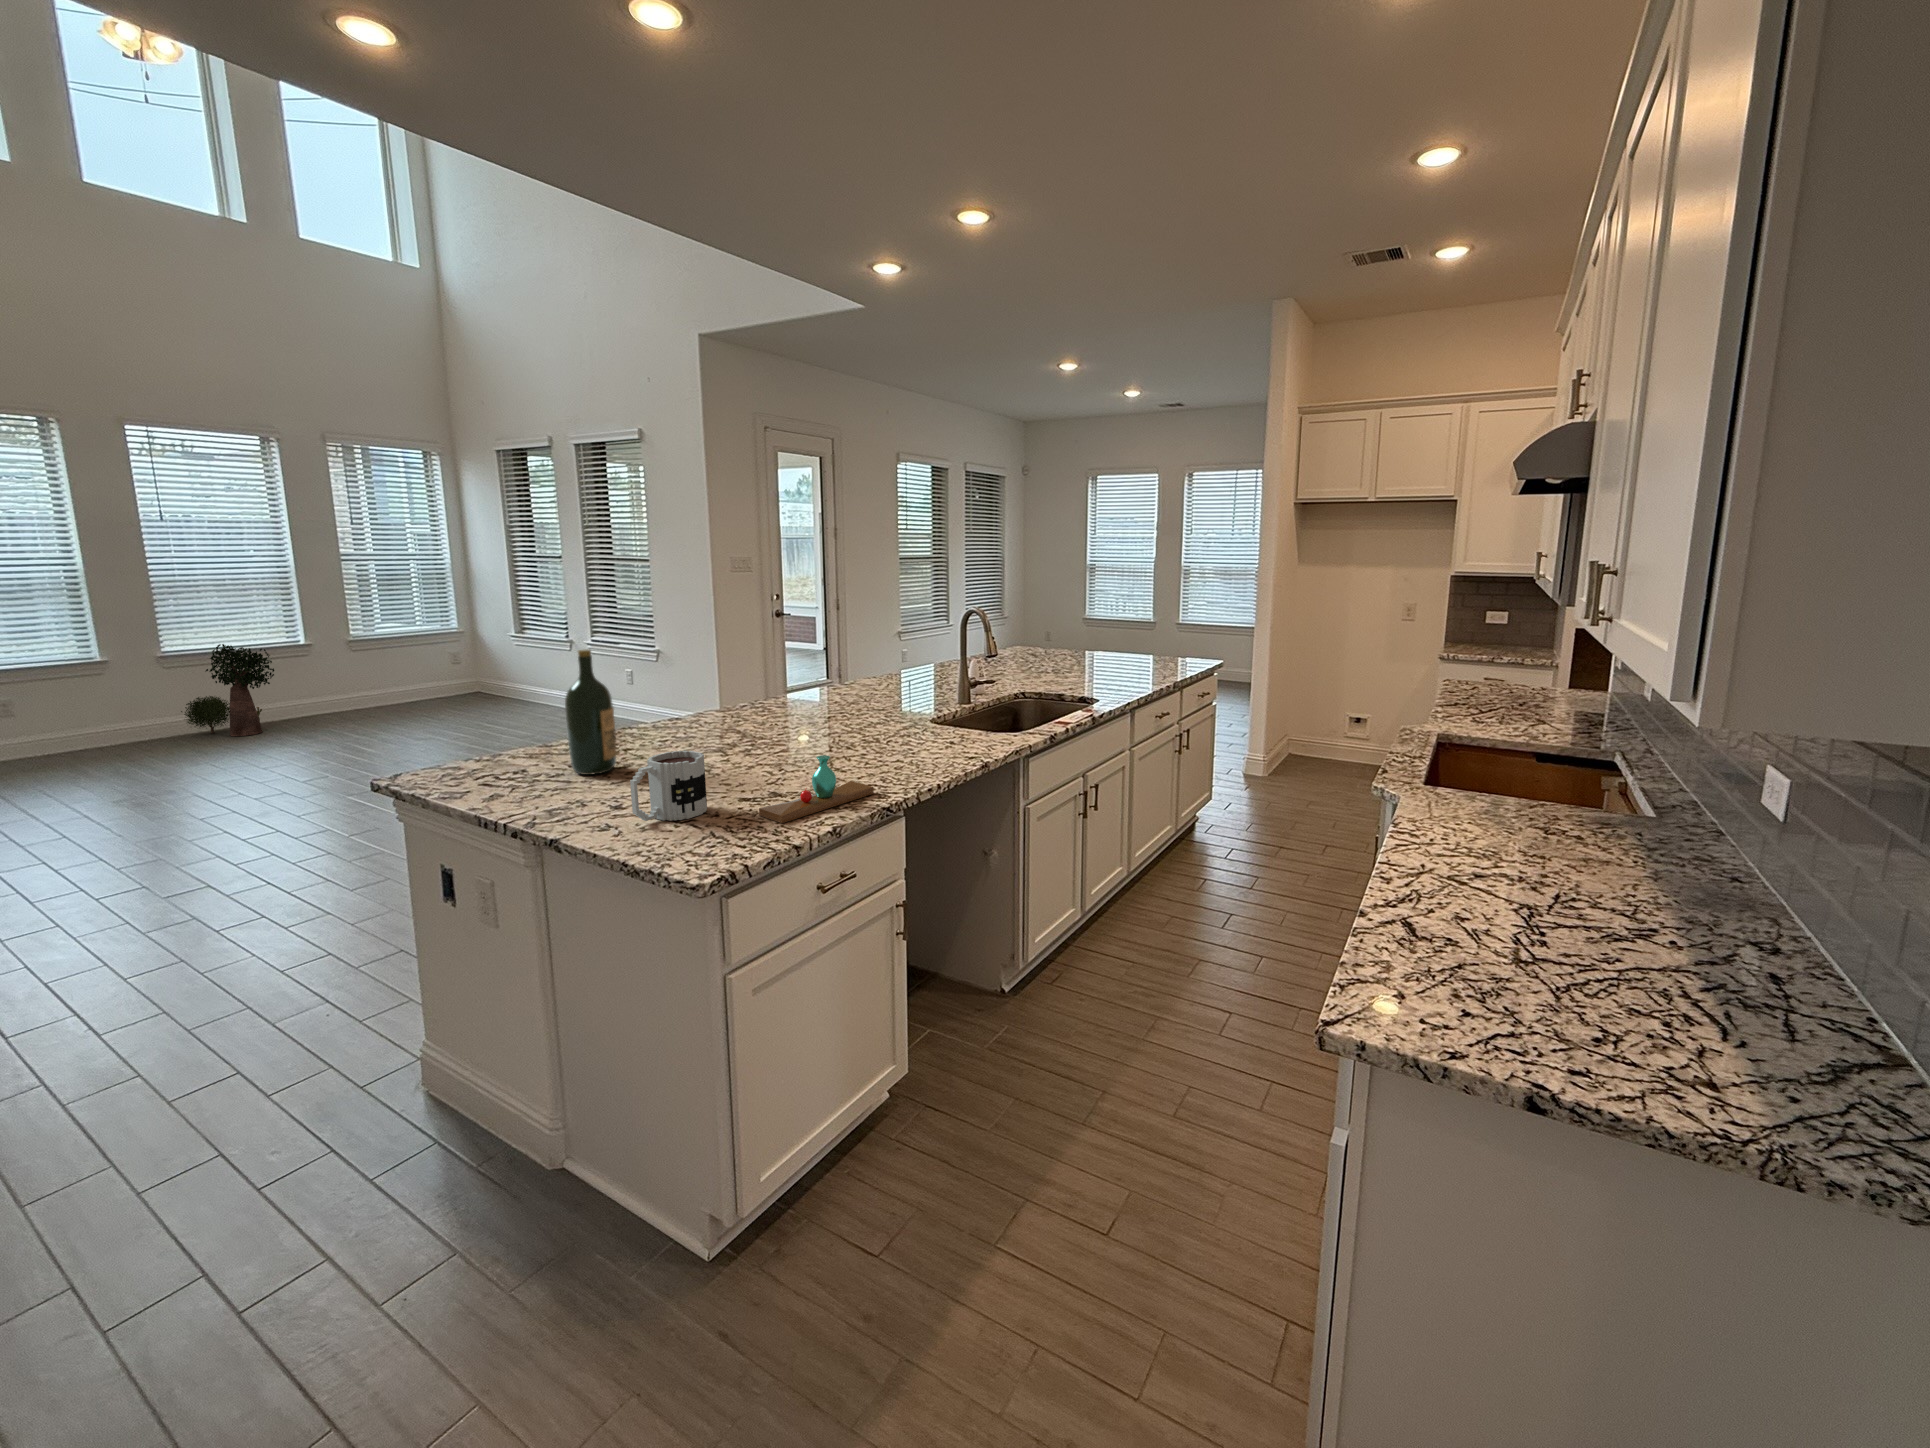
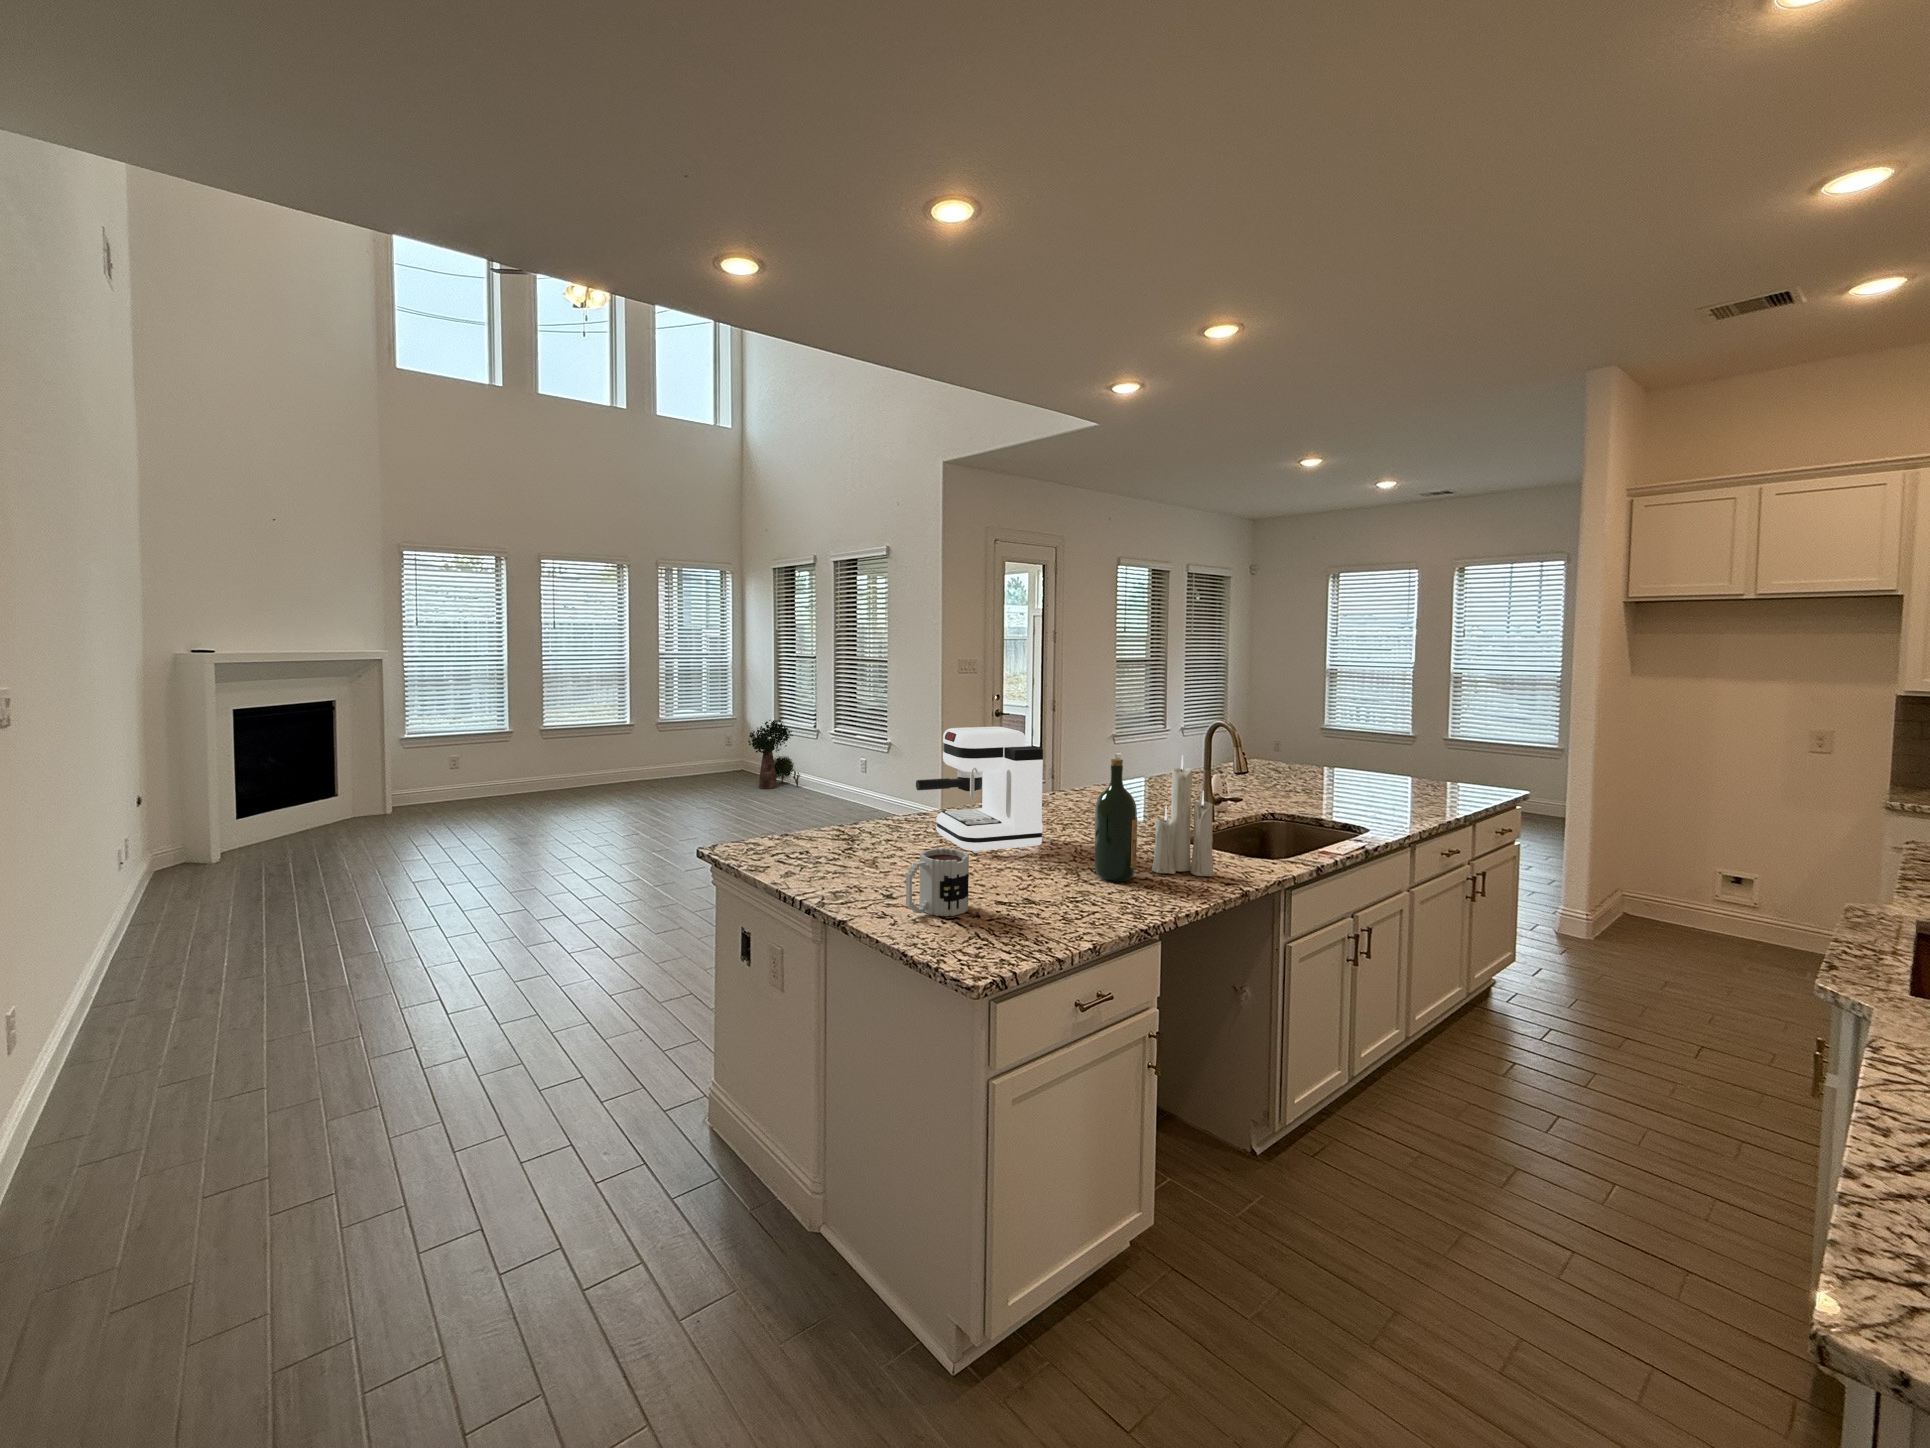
coffee maker: none [655,623,798,755] -> present [916,727,1043,853]
candle: none [904,635,959,755] -> present [1151,755,1213,876]
potted plant: present [181,644,274,736] -> present [748,720,800,789]
wine bottle: present [565,650,617,775] -> present [1095,759,1137,881]
vase: present [759,755,874,823] -> none [1018,867,1129,933]

